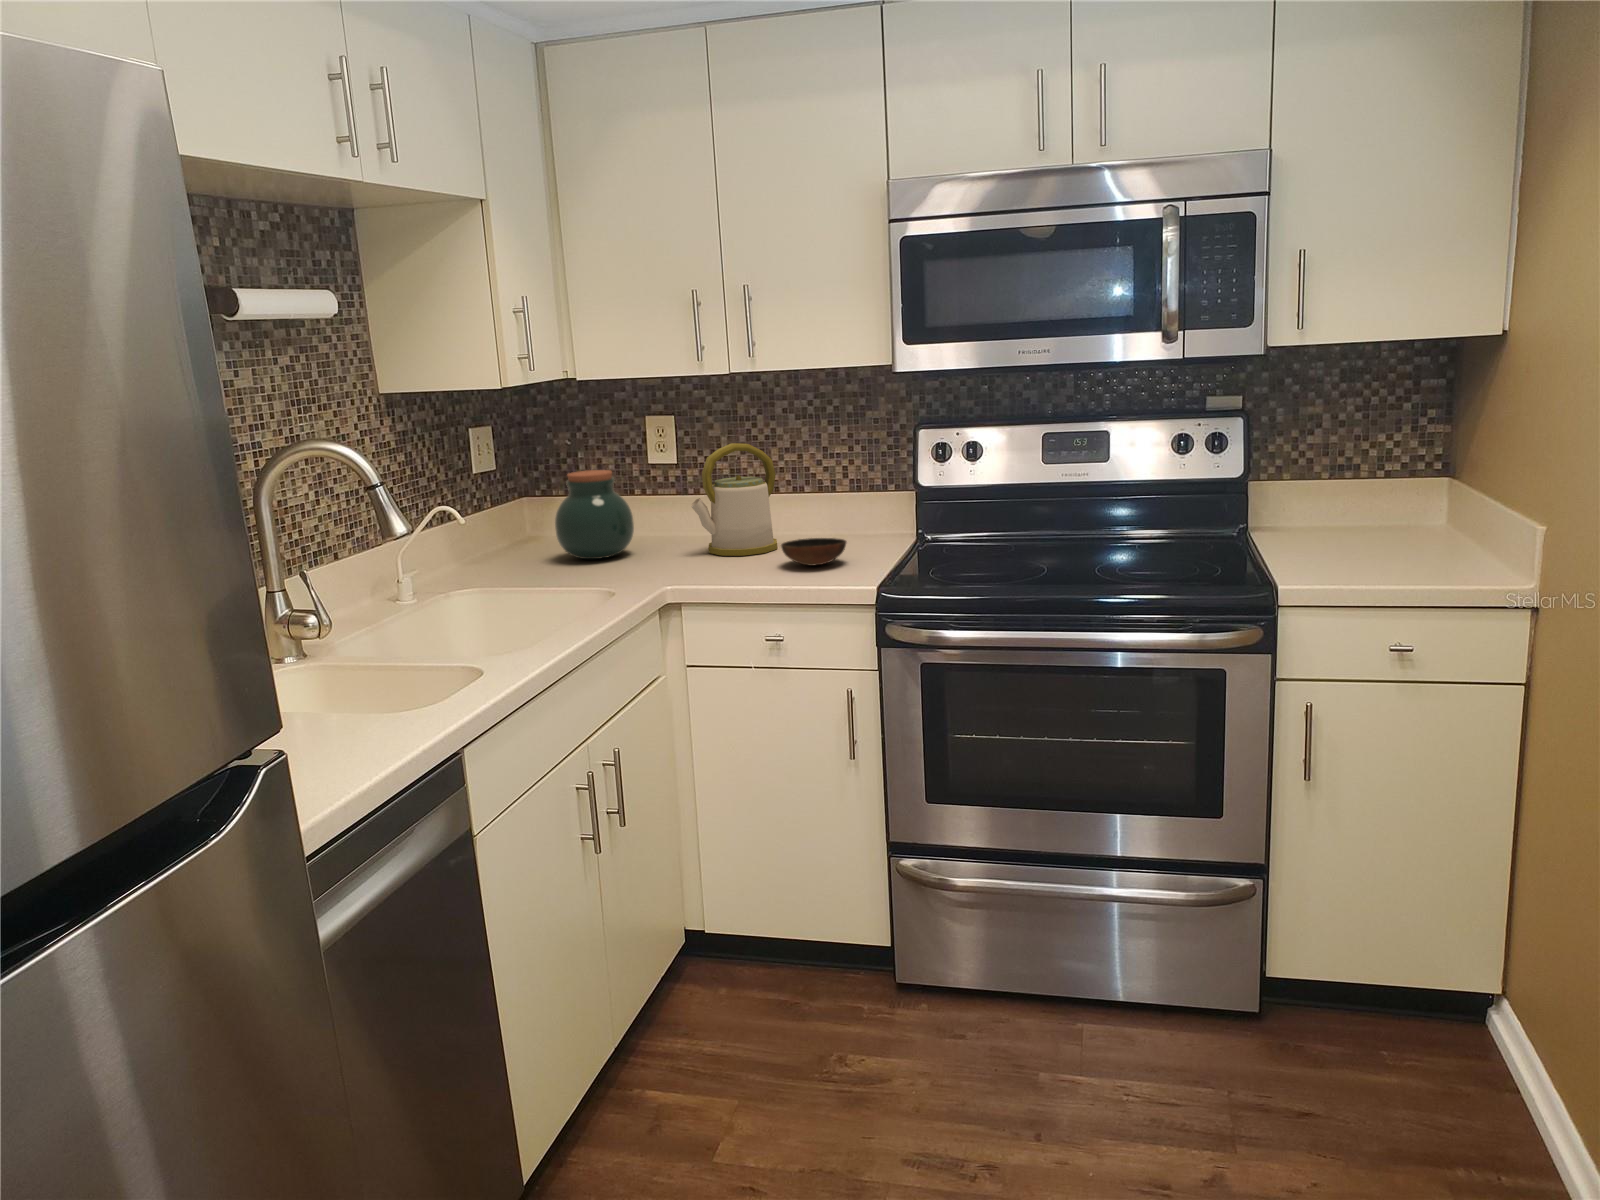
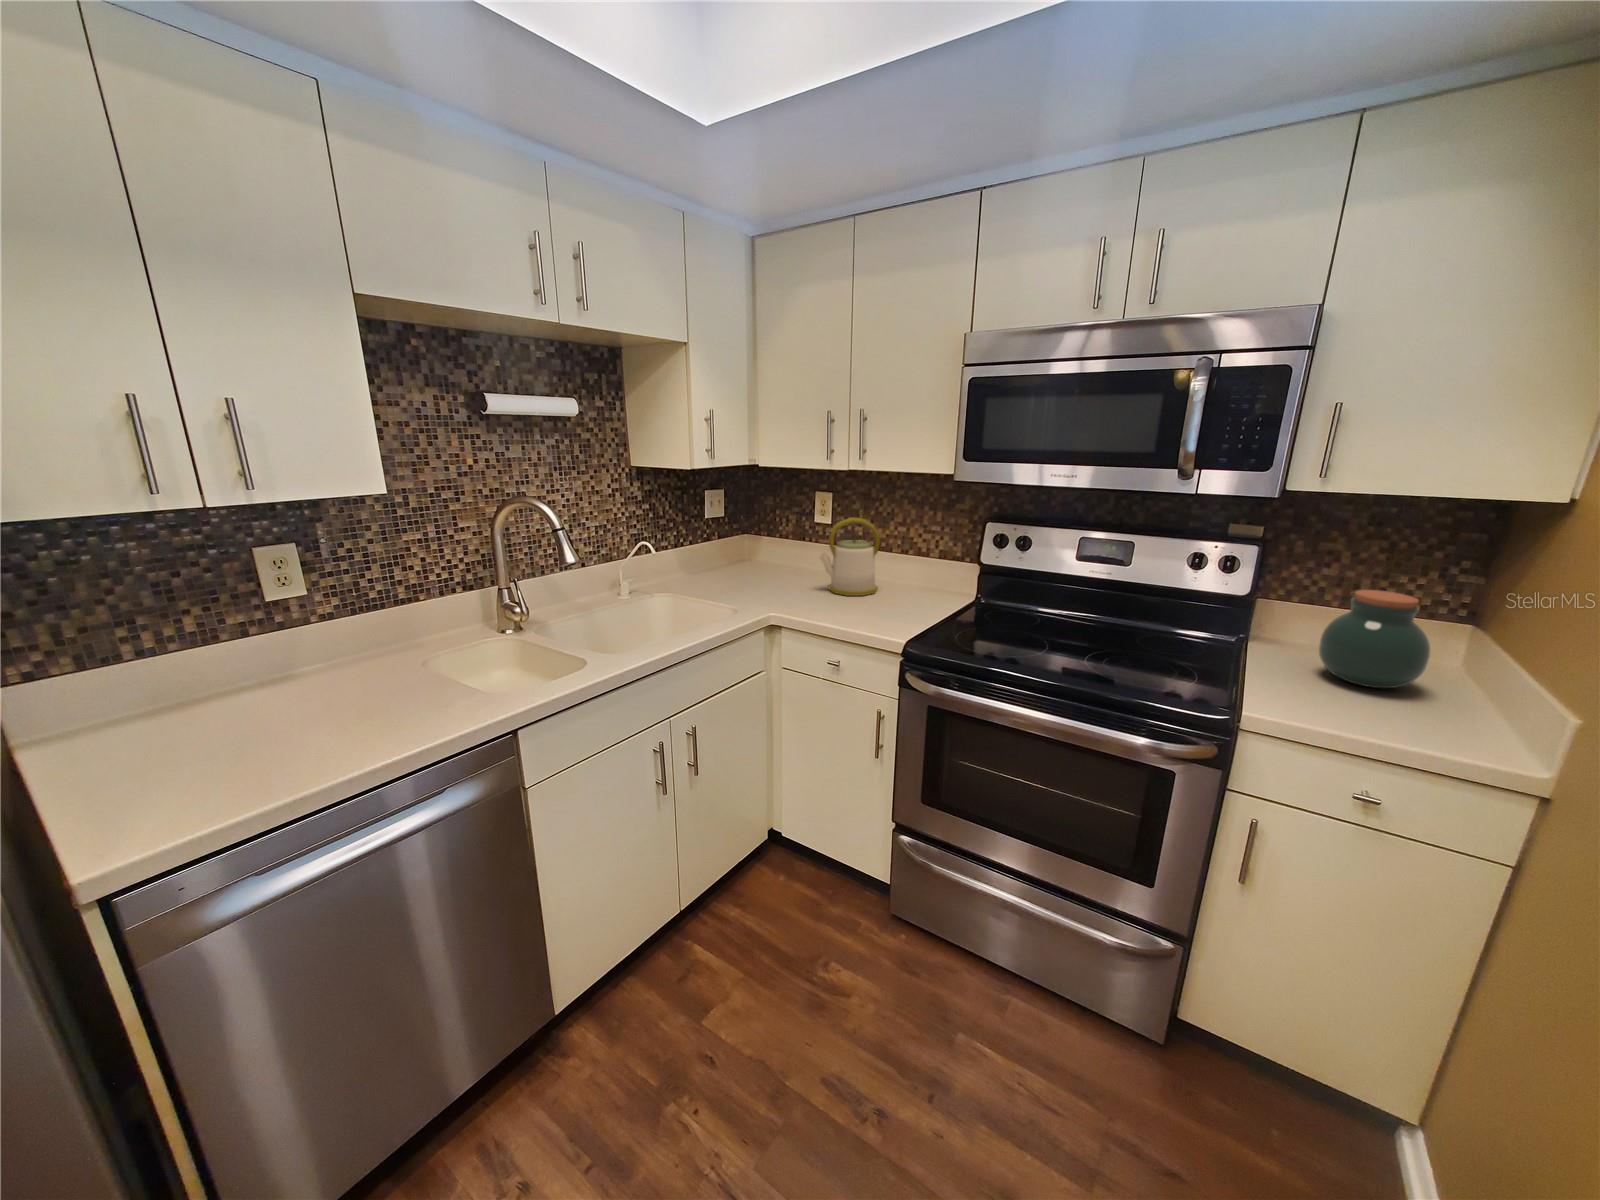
jar: present [555,470,634,559] -> present [1319,590,1430,688]
bowl: present [781,538,846,566] -> none [863,592,910,613]

